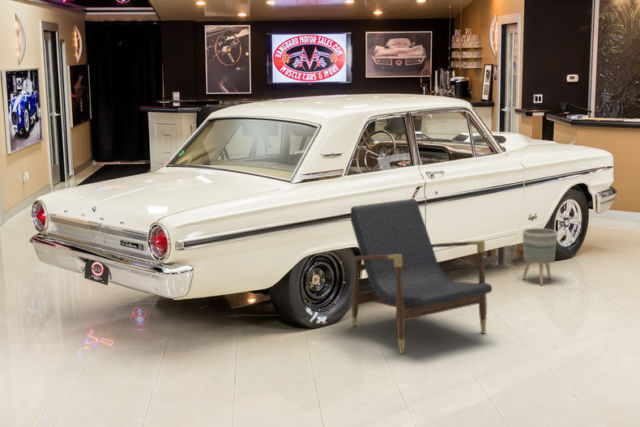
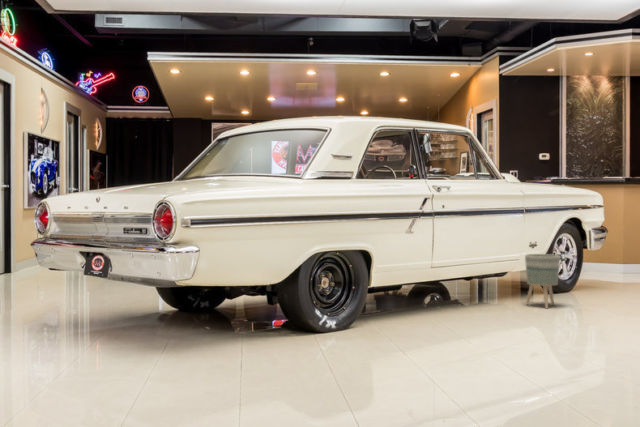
lounge chair: present [351,199,492,354] -> none [359,207,510,351]

